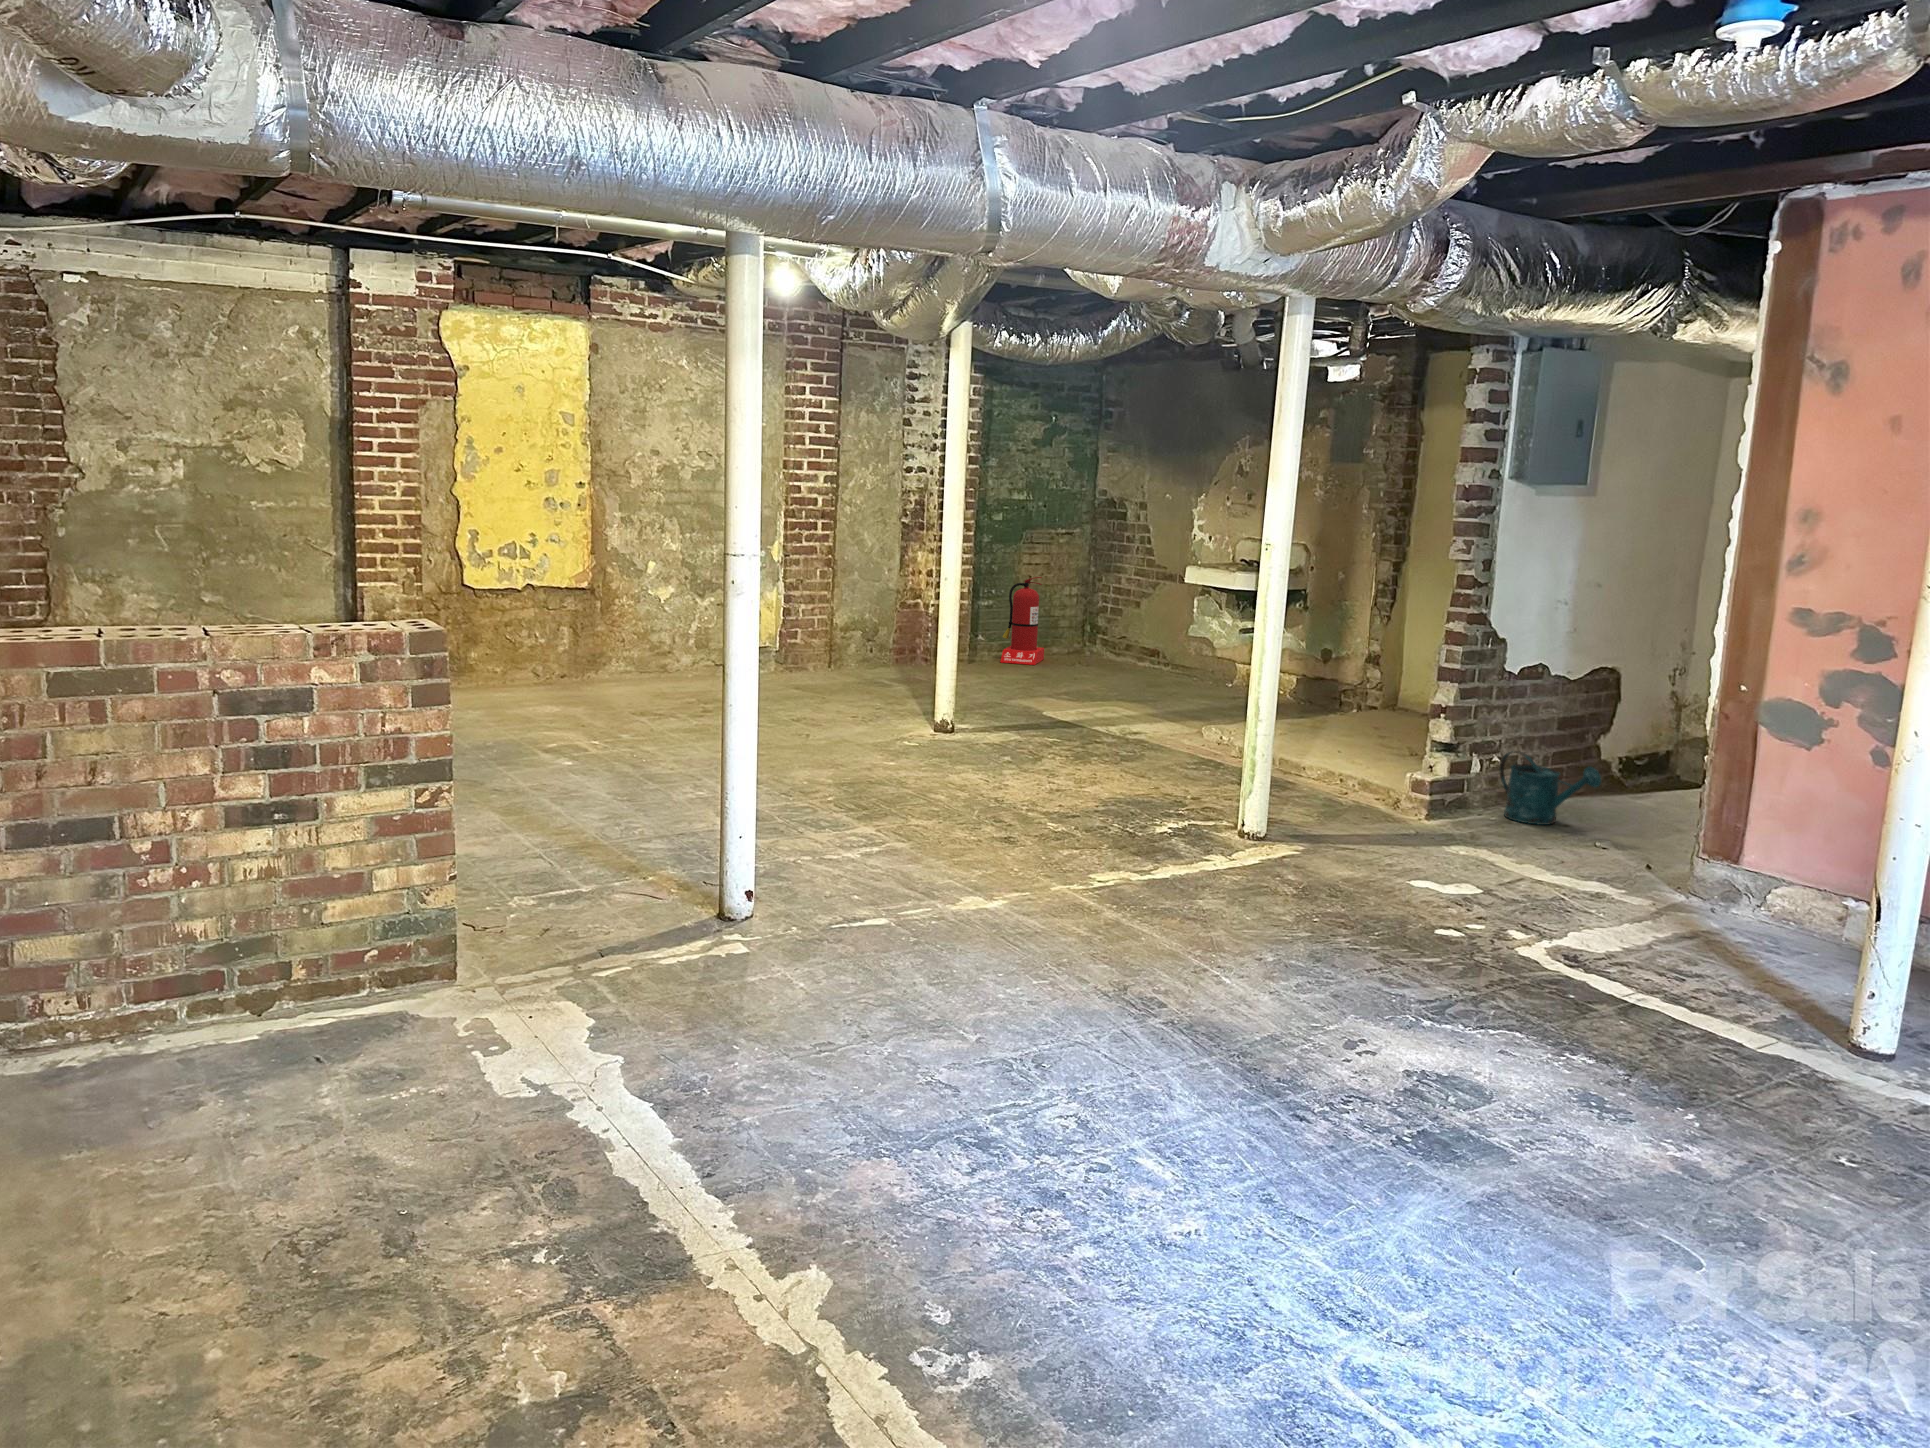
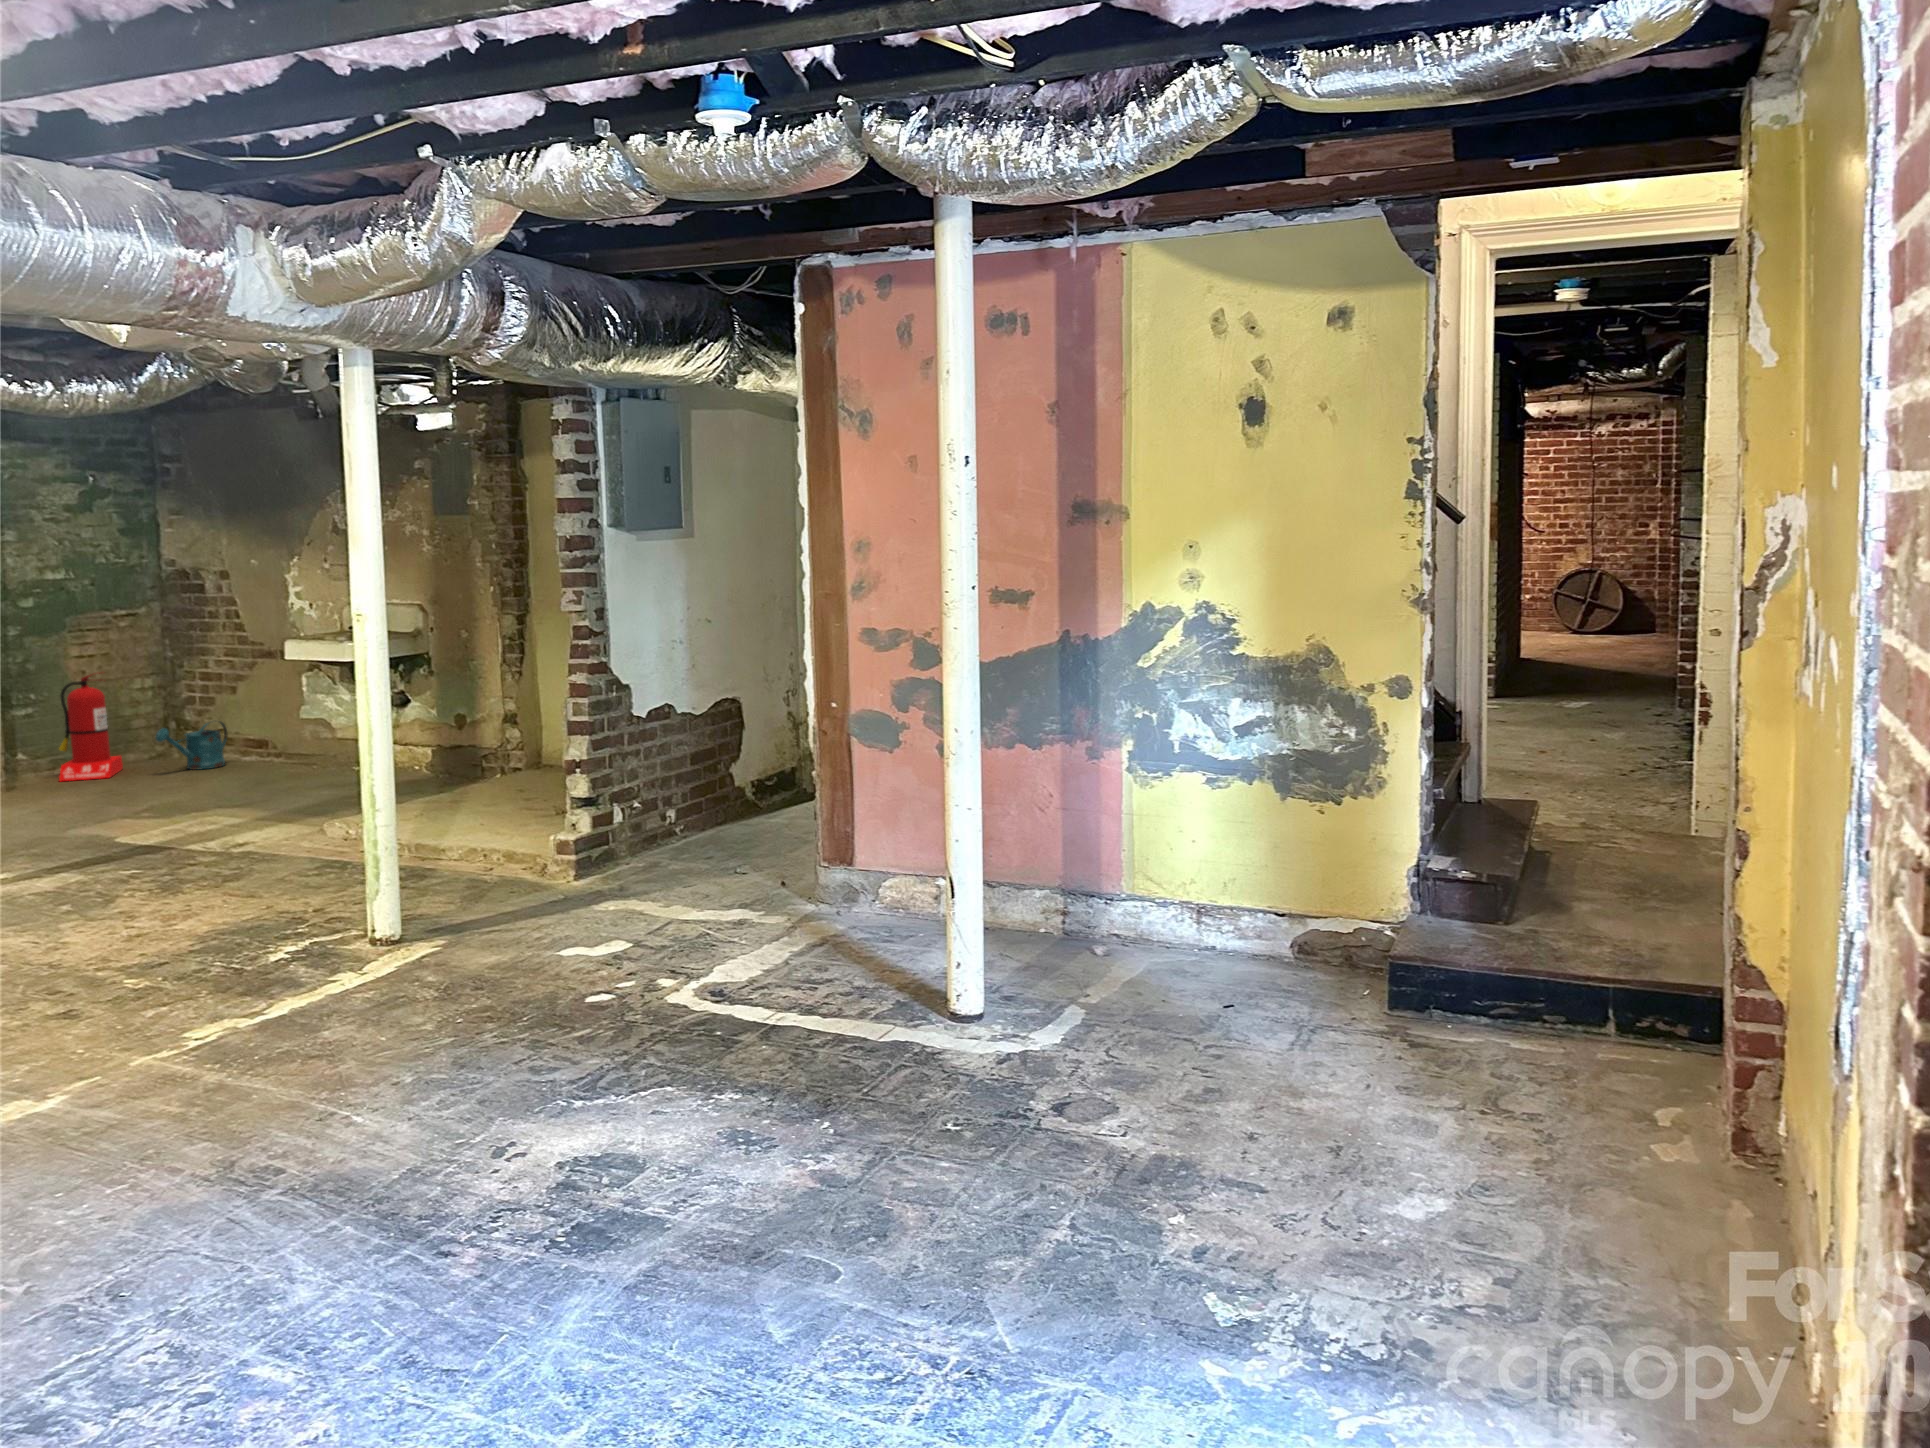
watering can: present [1500,751,1601,825] -> present [156,722,228,770]

